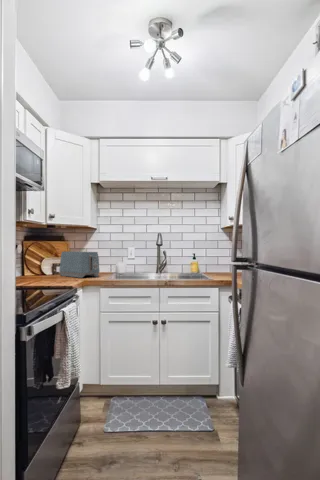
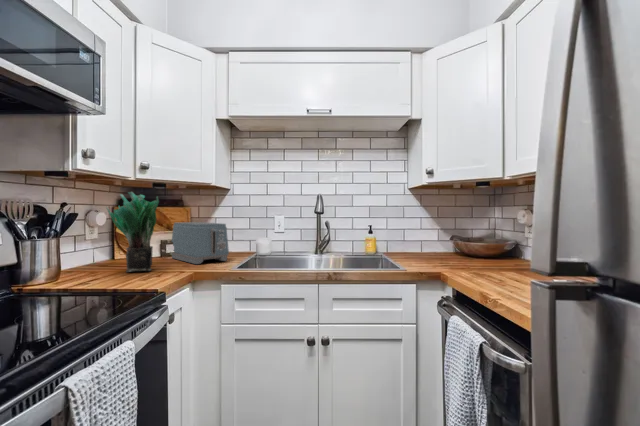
potted plant: none [33,232,63,280] -> present [107,192,159,272]

